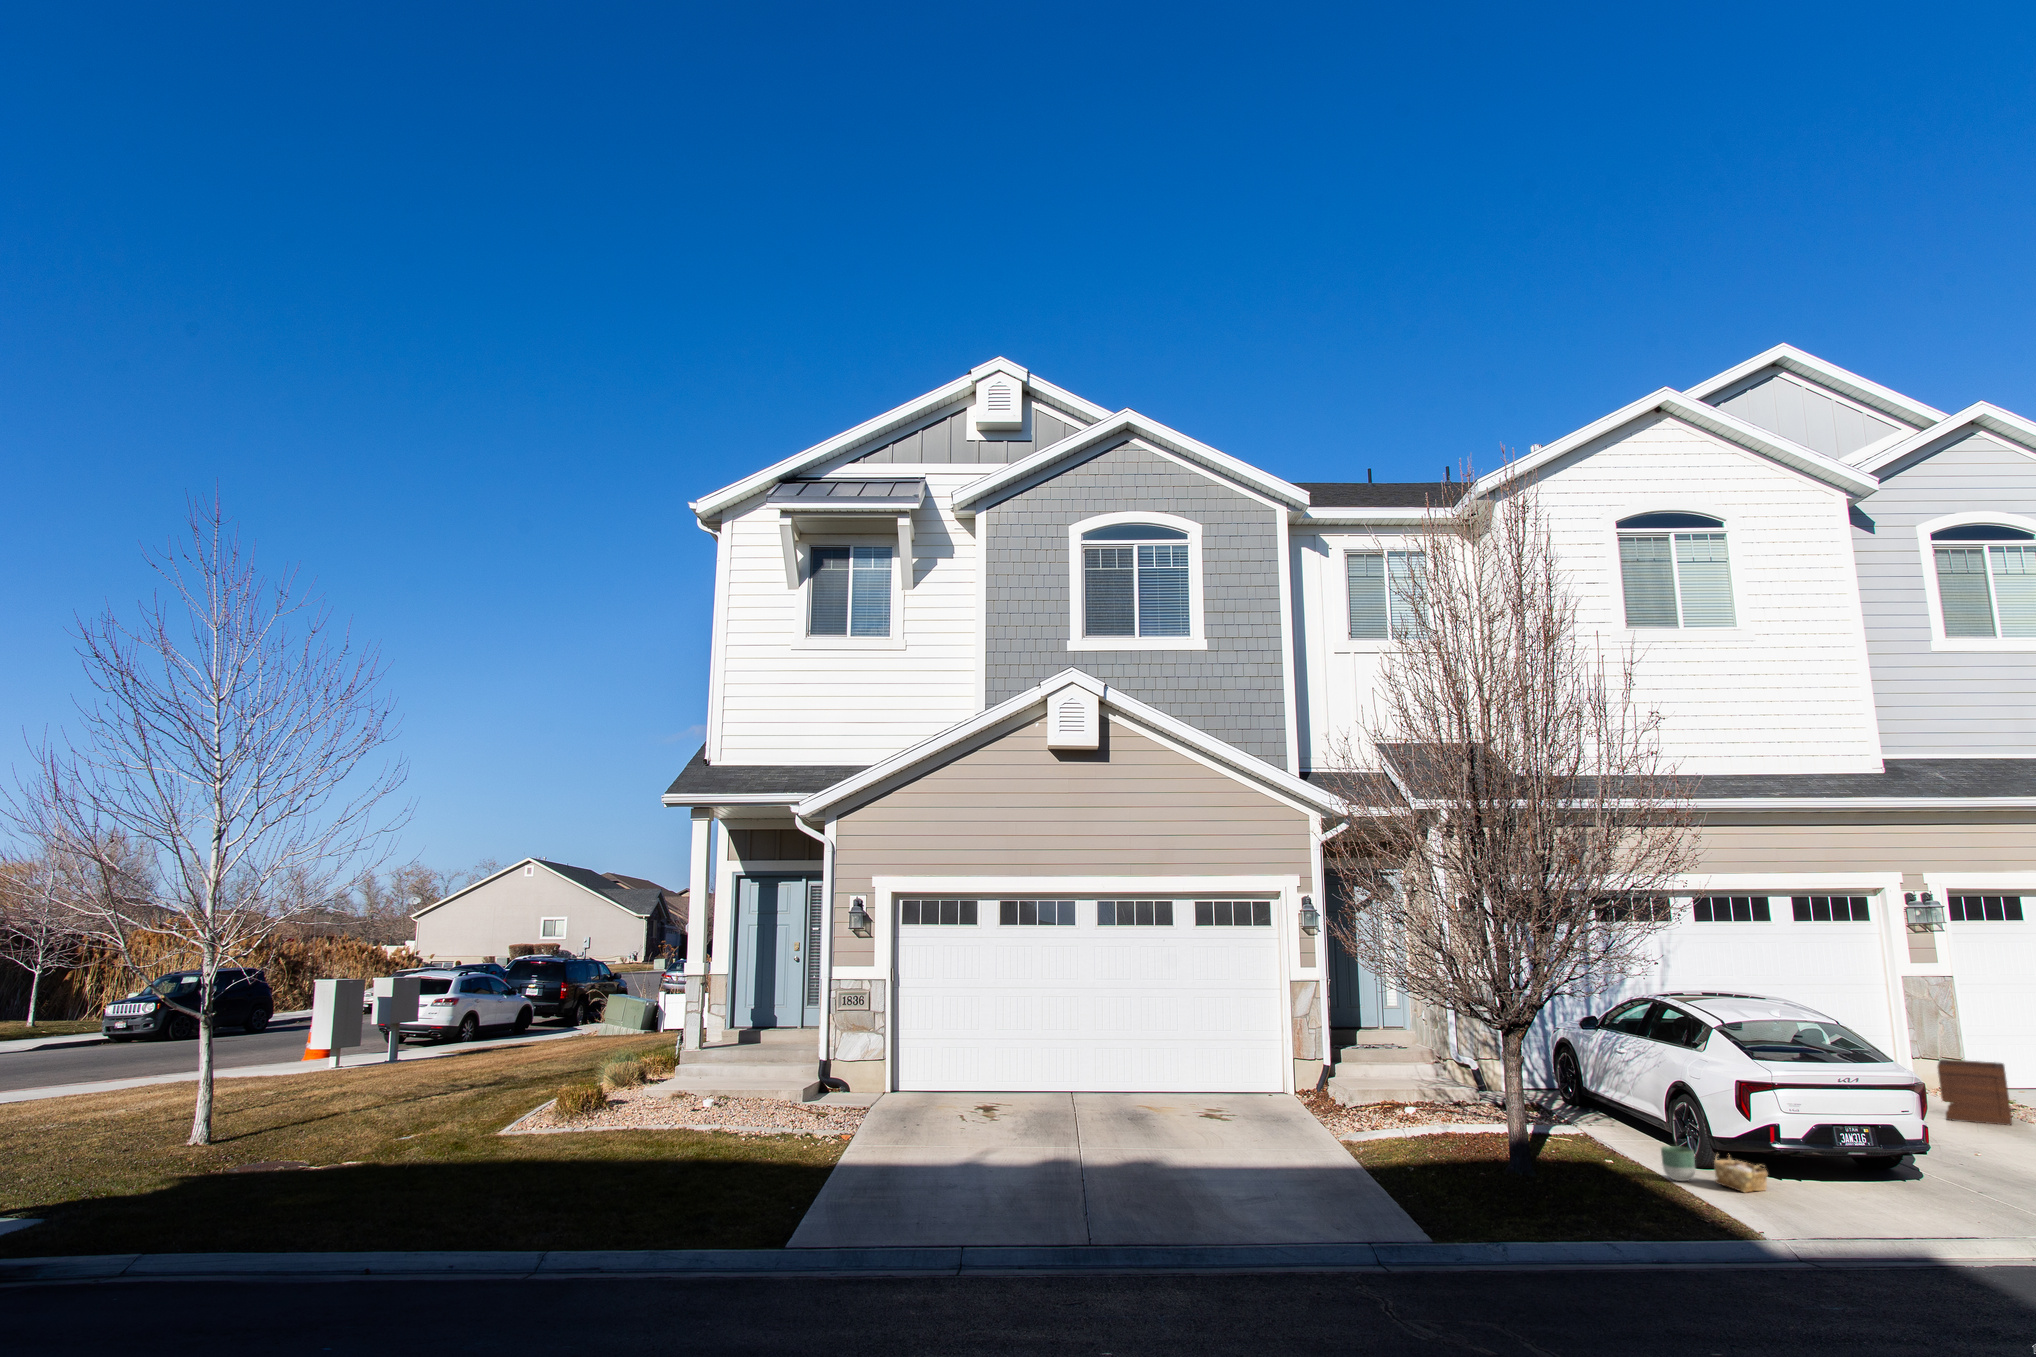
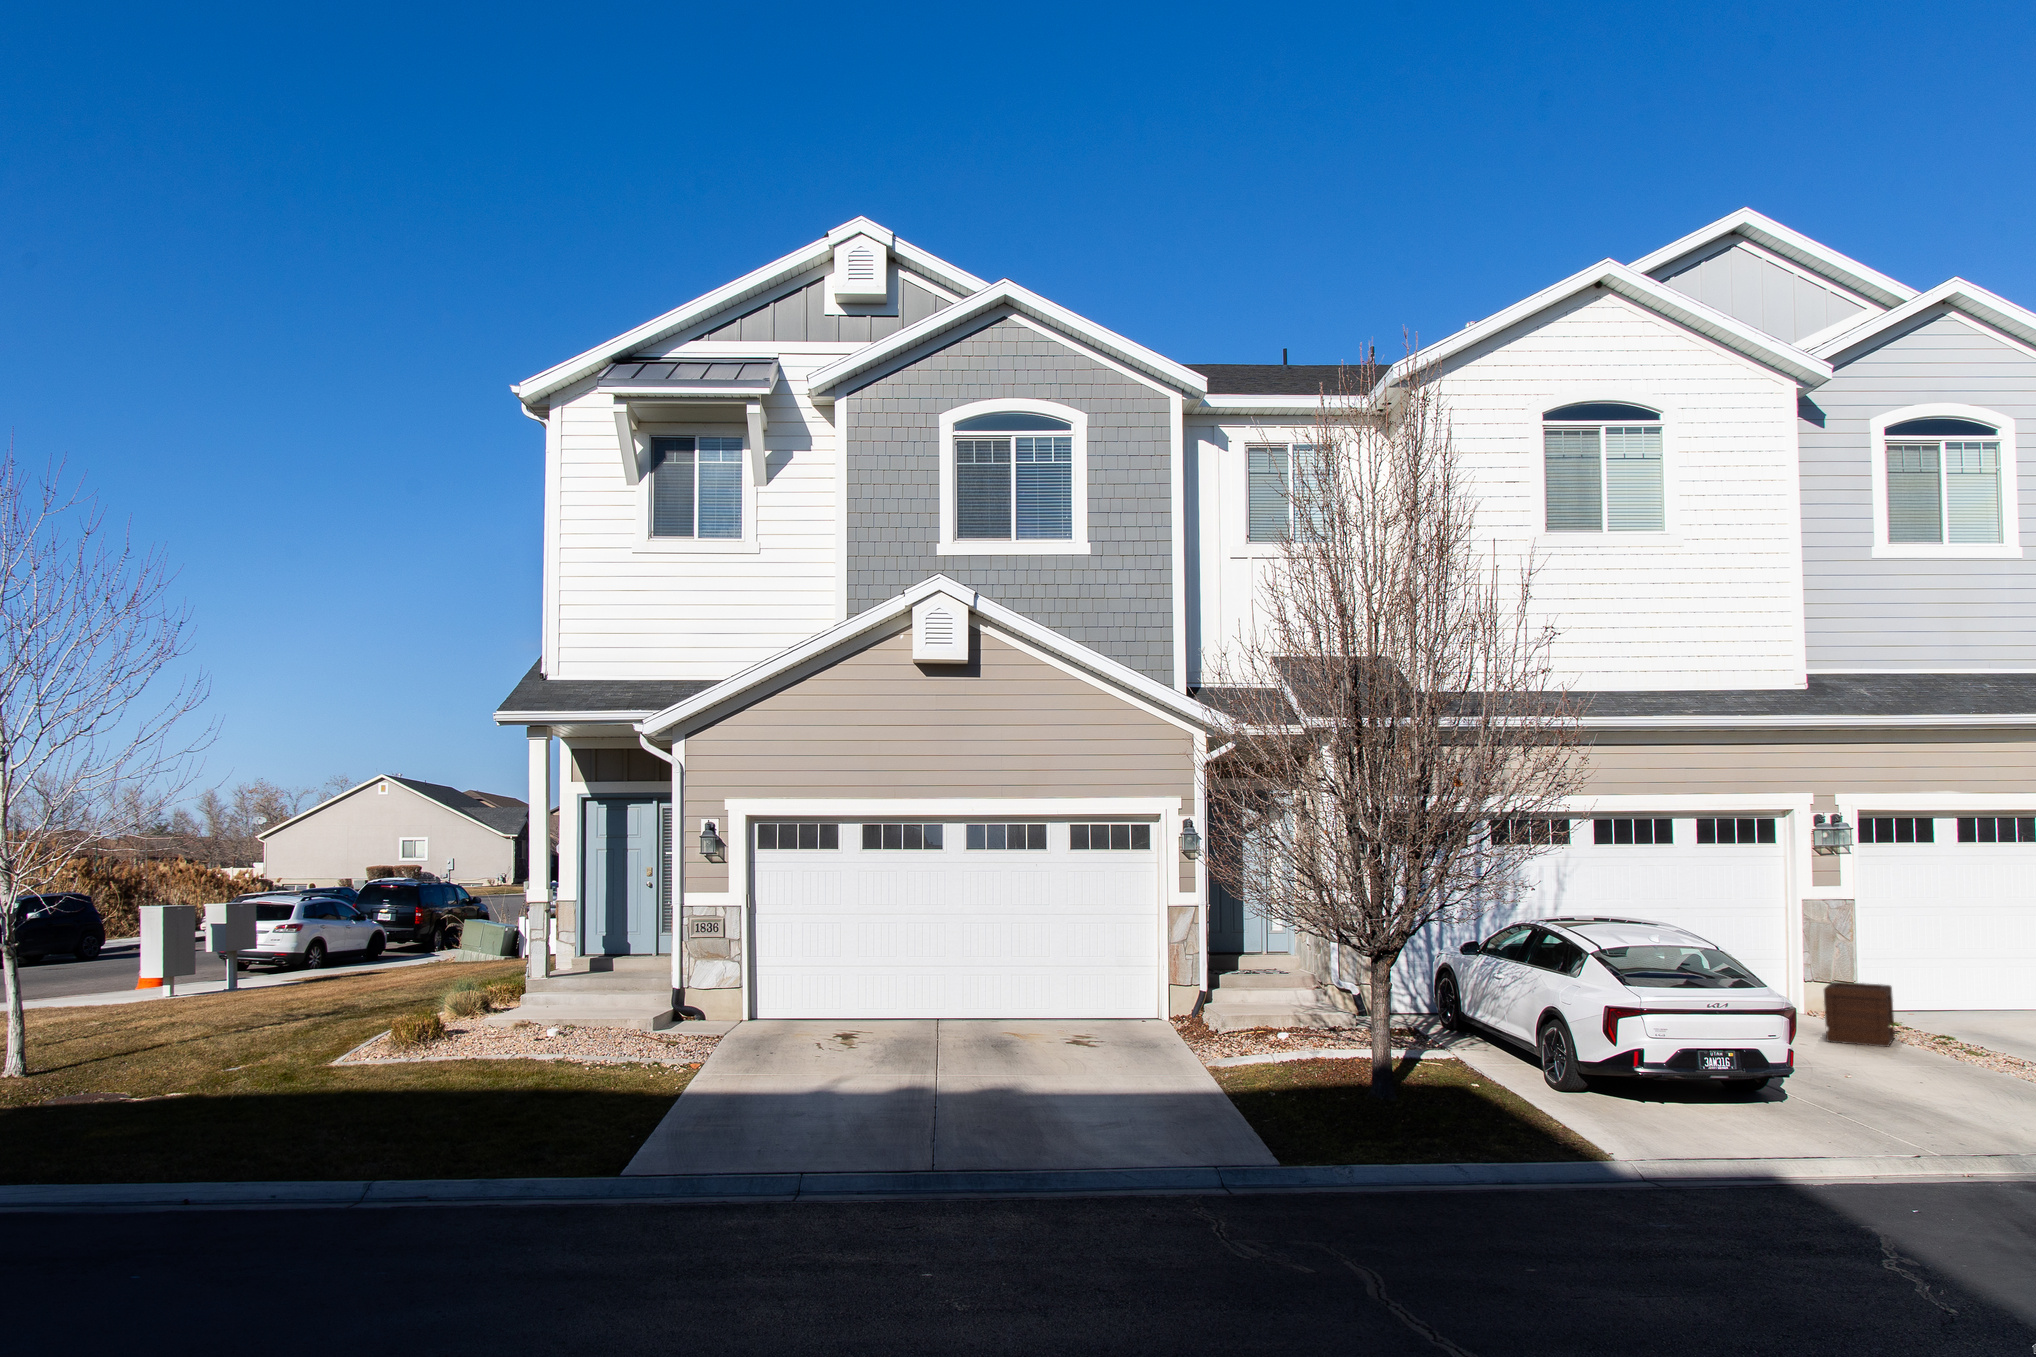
planter: present [1661,1146,1695,1181] -> none [1509,1069,1540,1103]
woven basket: present [1714,1154,1767,1193] -> none [1557,1073,1605,1113]

